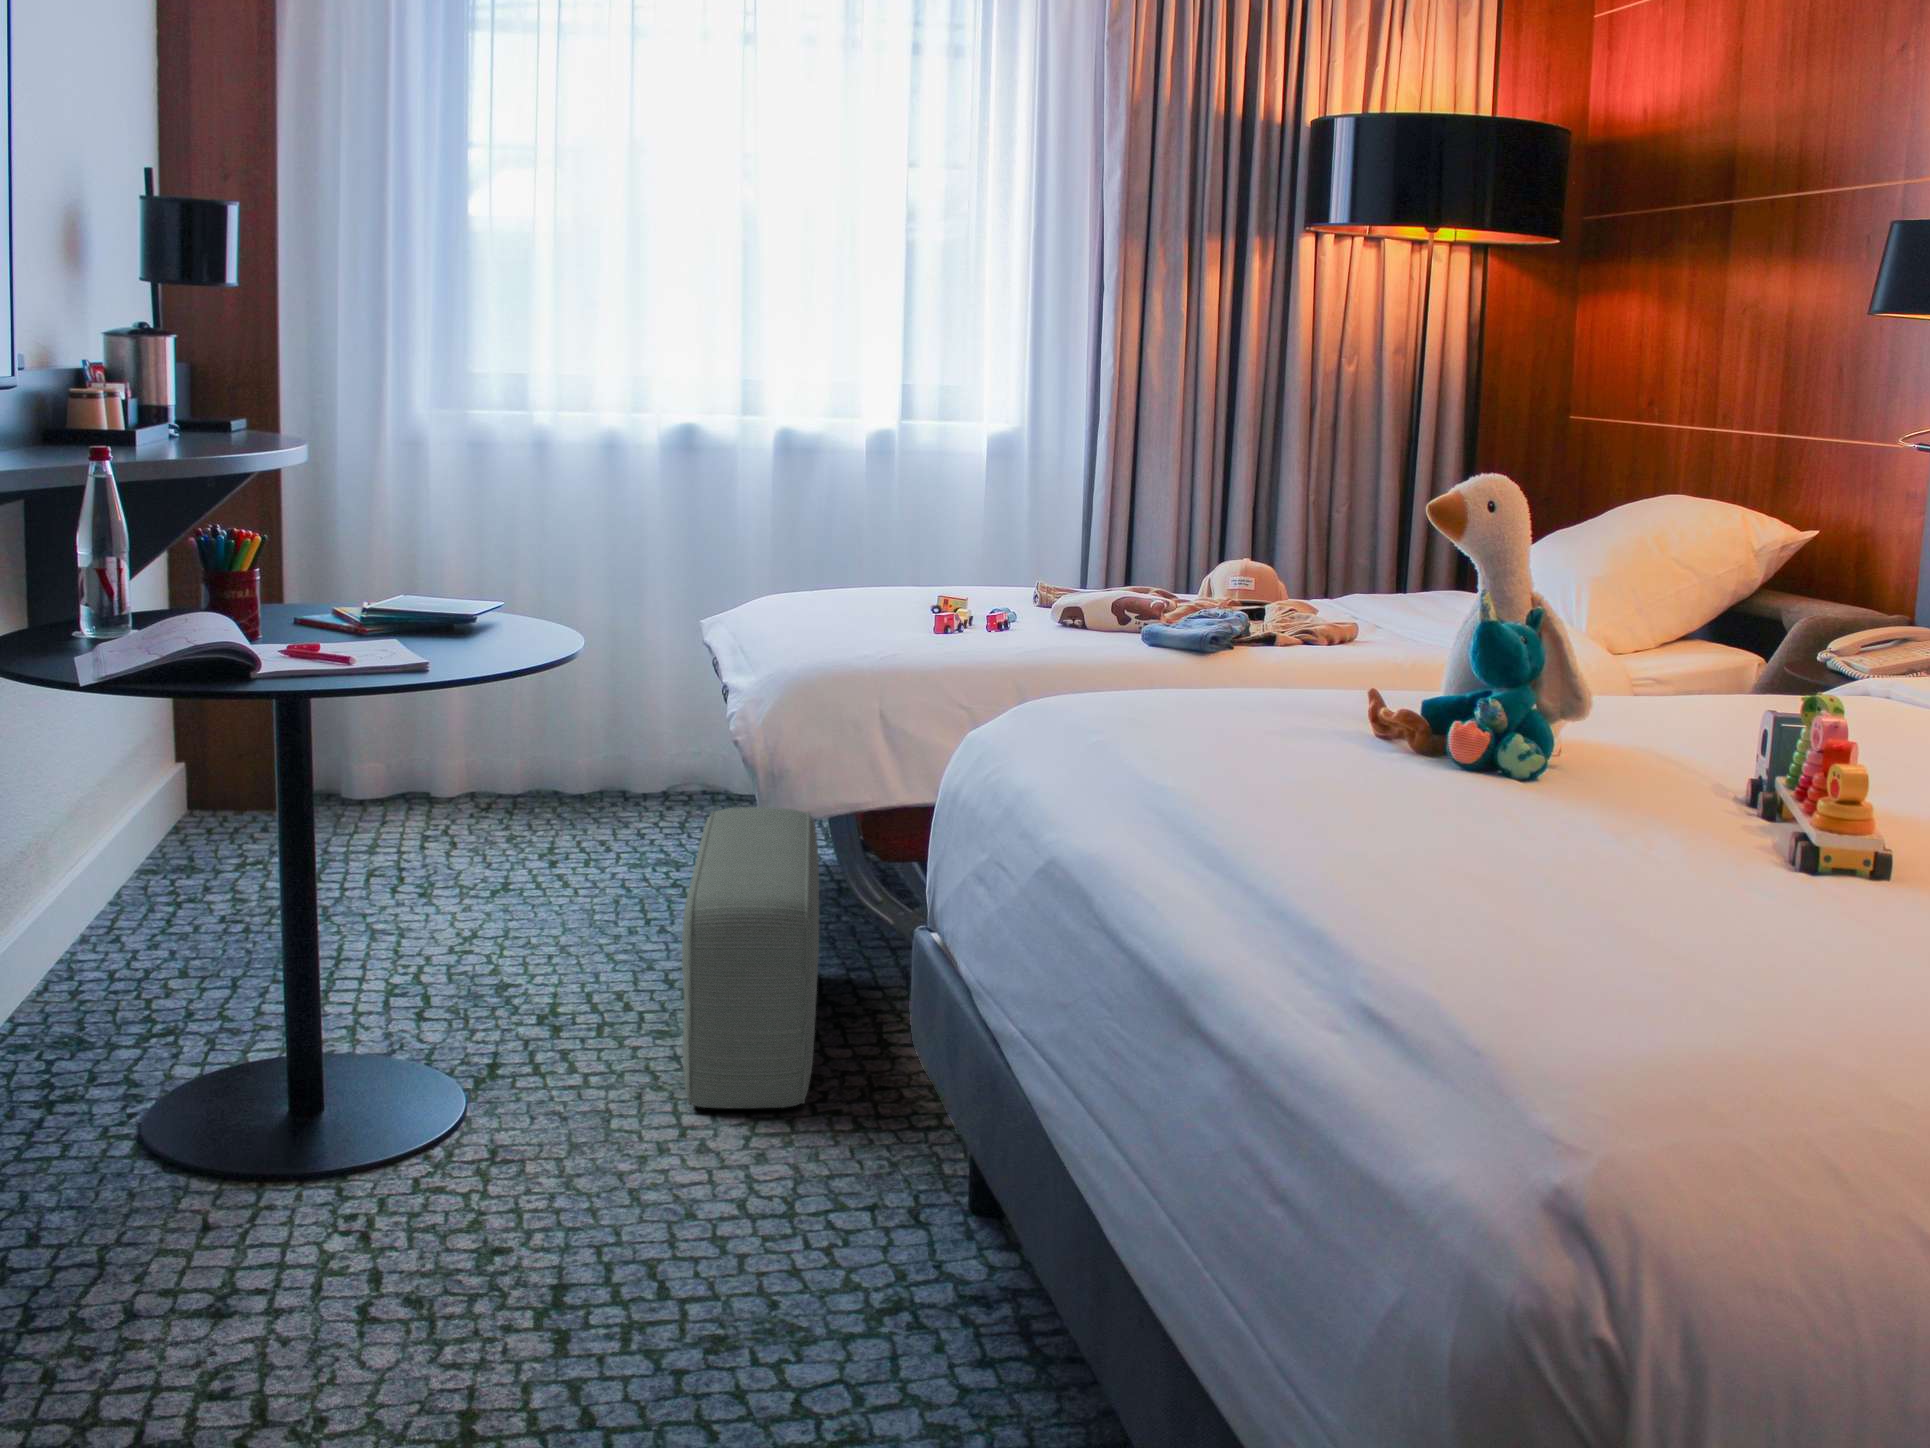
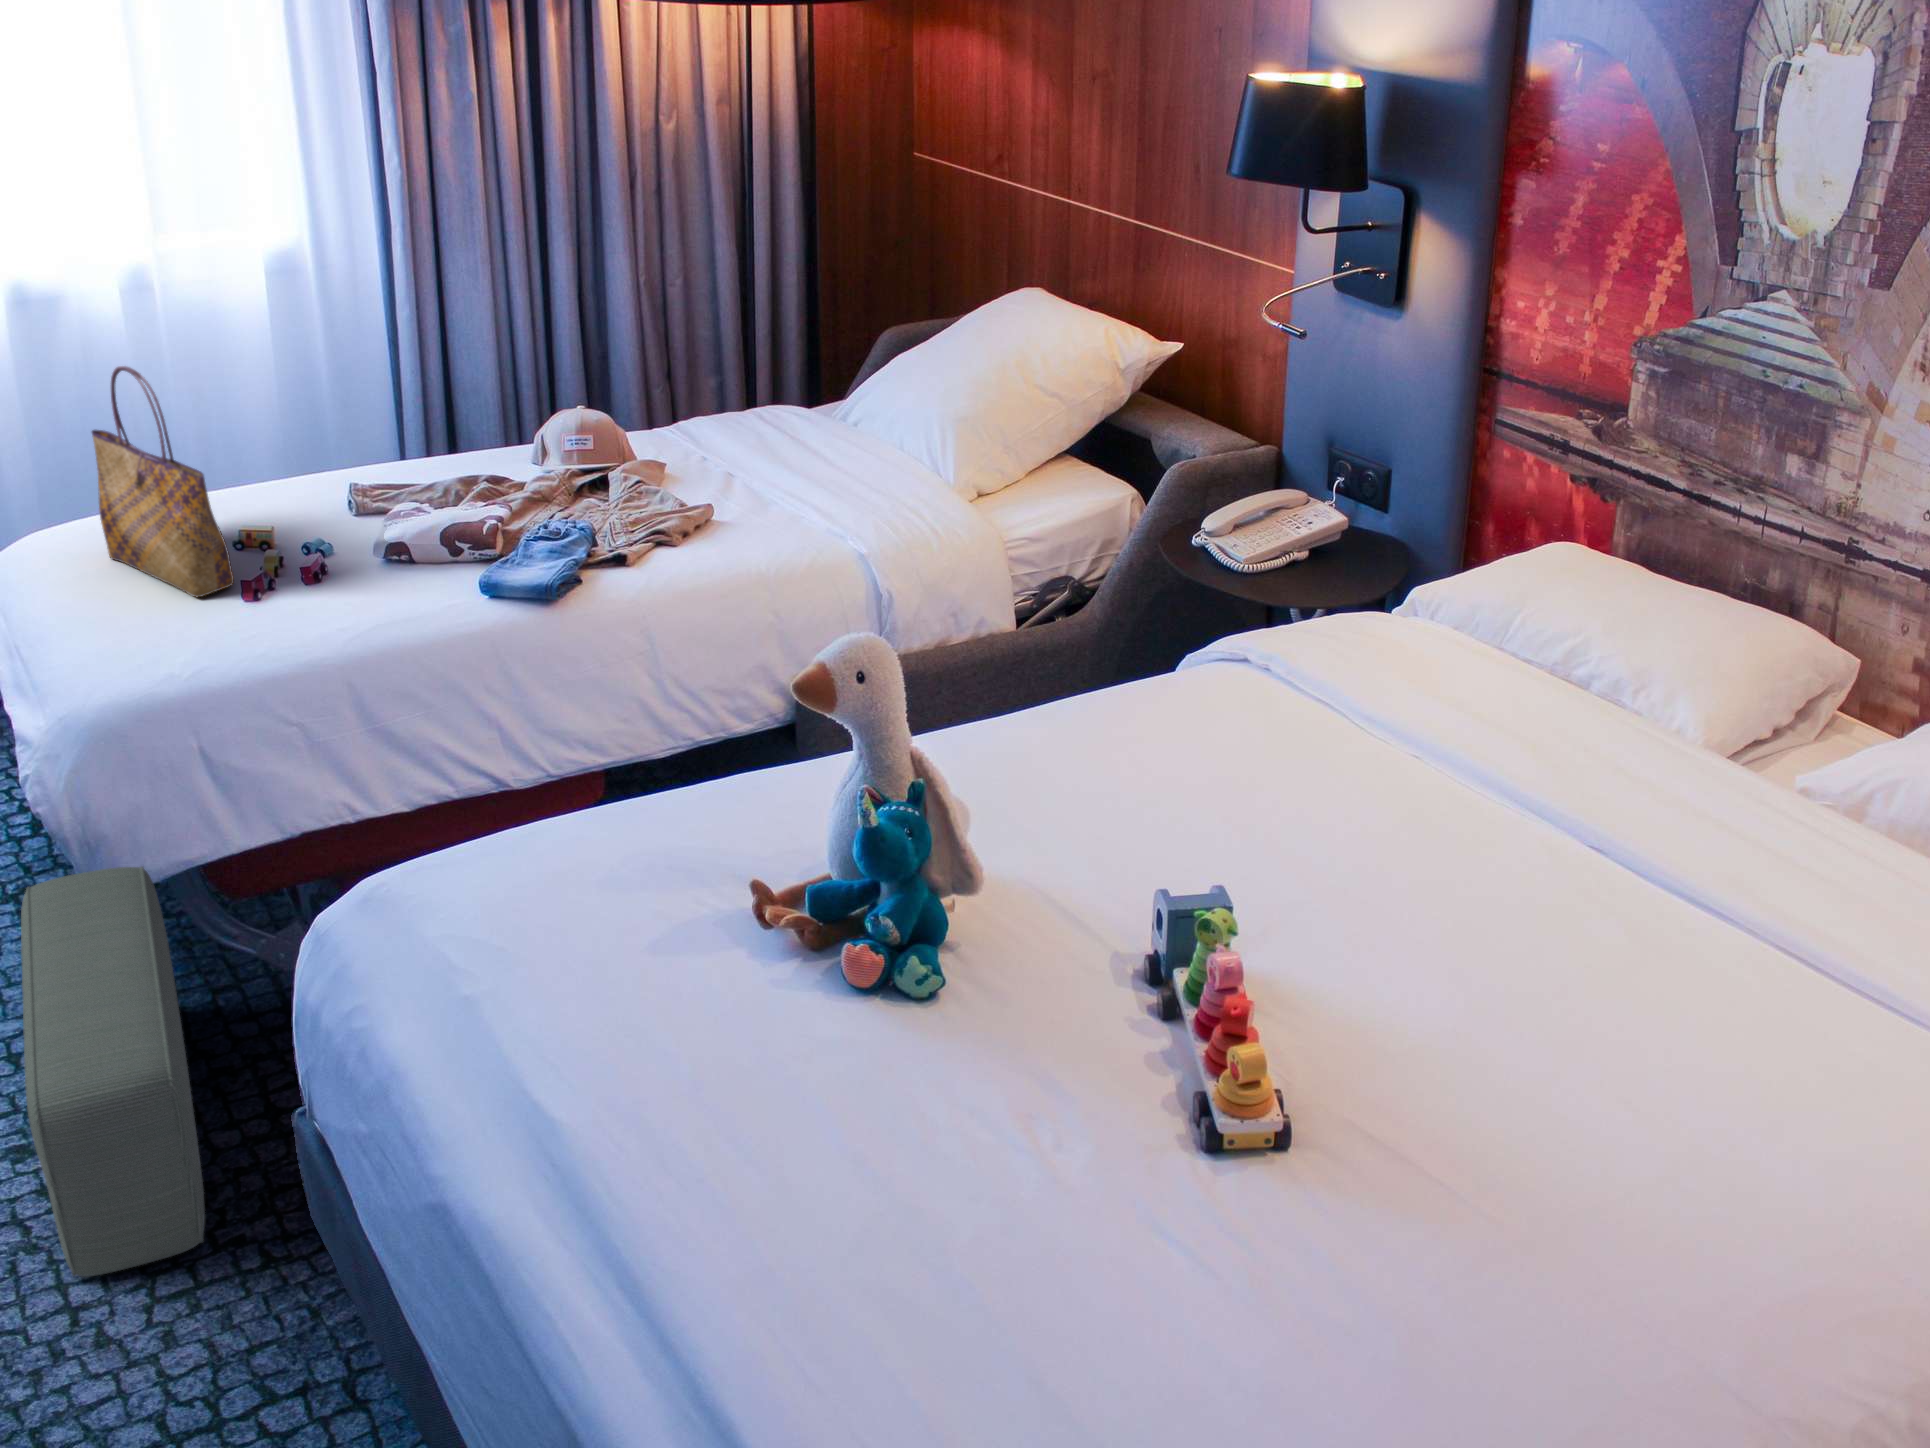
tote bag: none [825,419,925,623] -> present [92,366,234,597]

